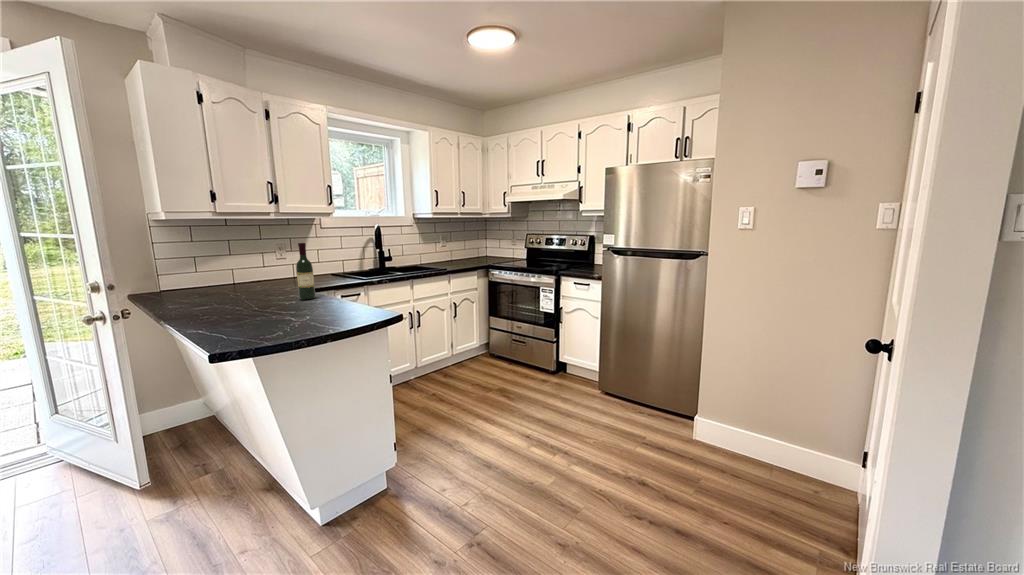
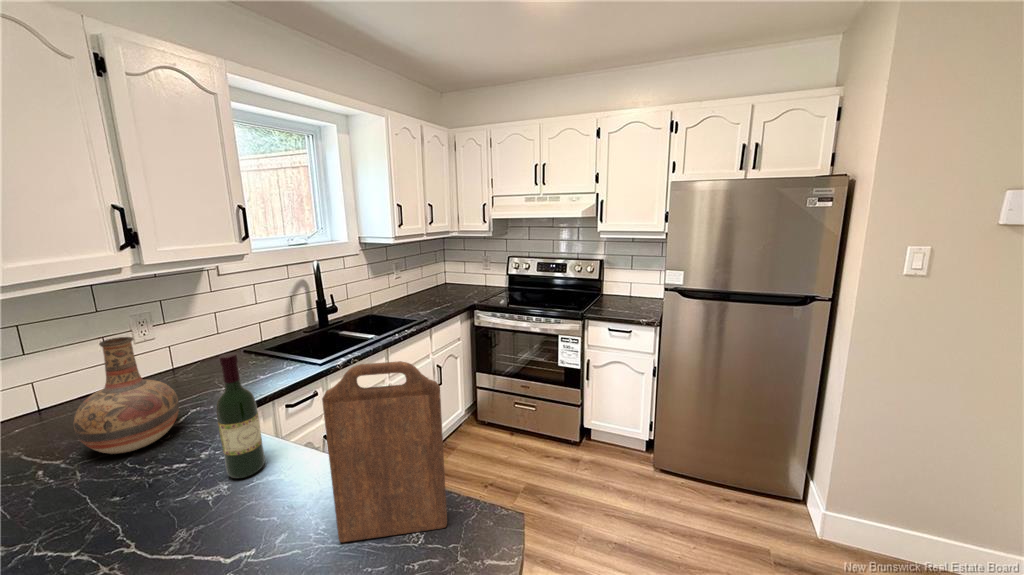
cutting board: none [320,234,369,311] -> present [322,361,447,542]
vase: none [249,242,289,293] -> present [73,337,179,454]

